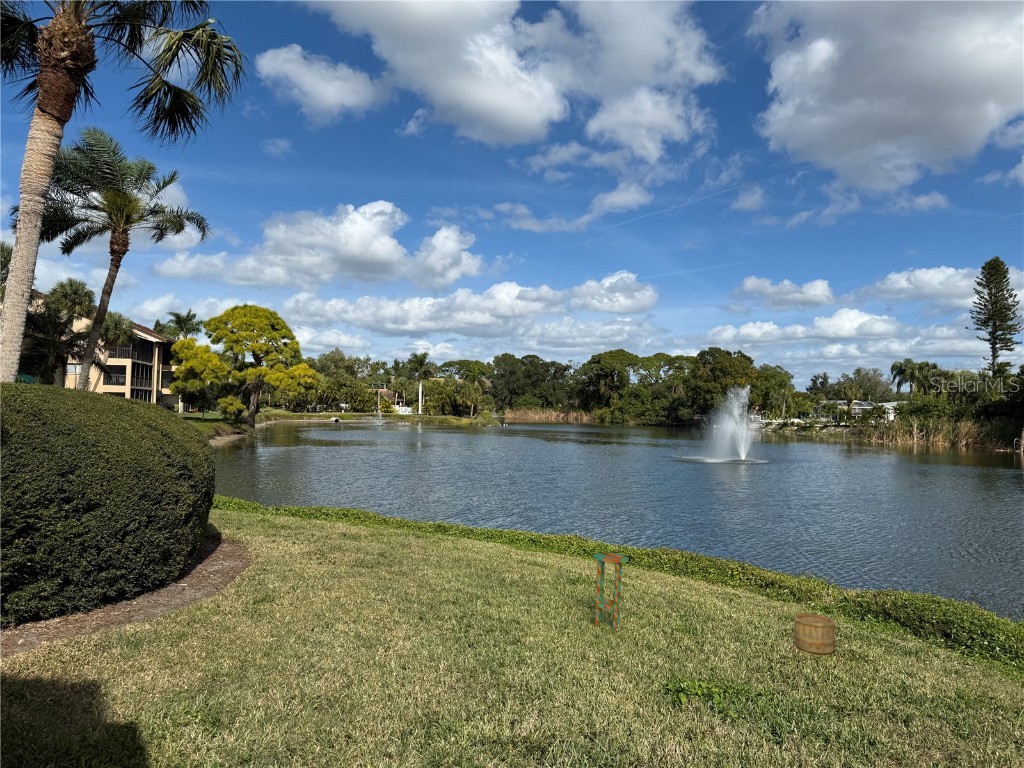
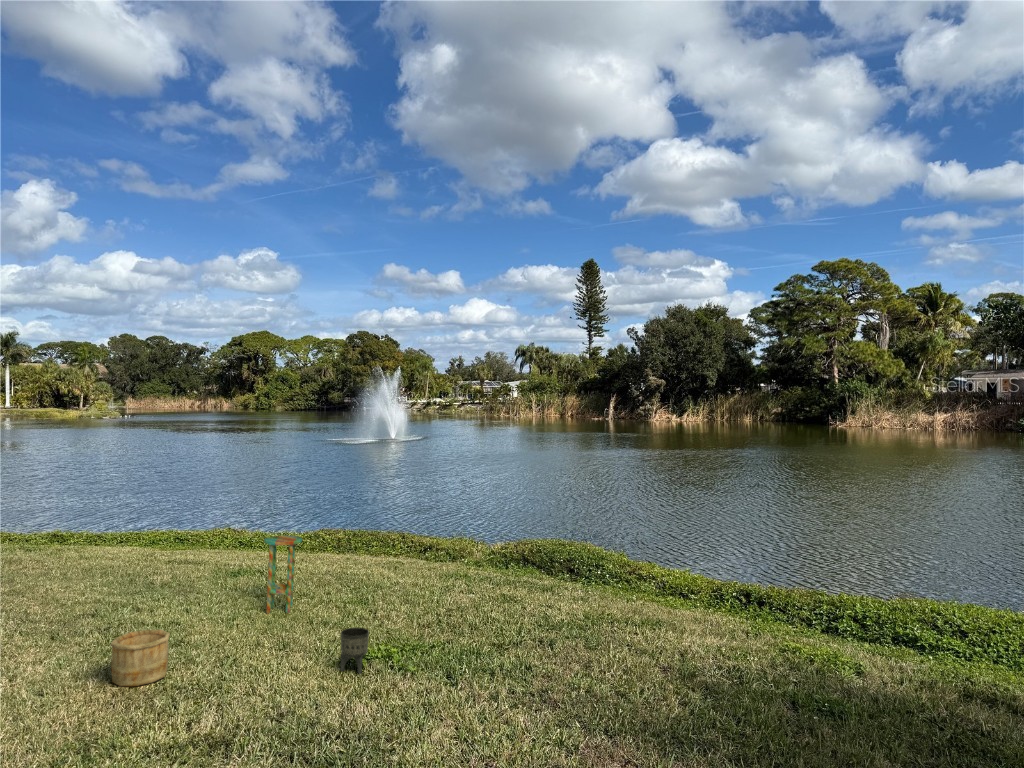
wooden bucket: present [793,613,836,654] -> present [110,630,170,686]
planter: none [657,659,687,710] -> present [341,628,369,673]

